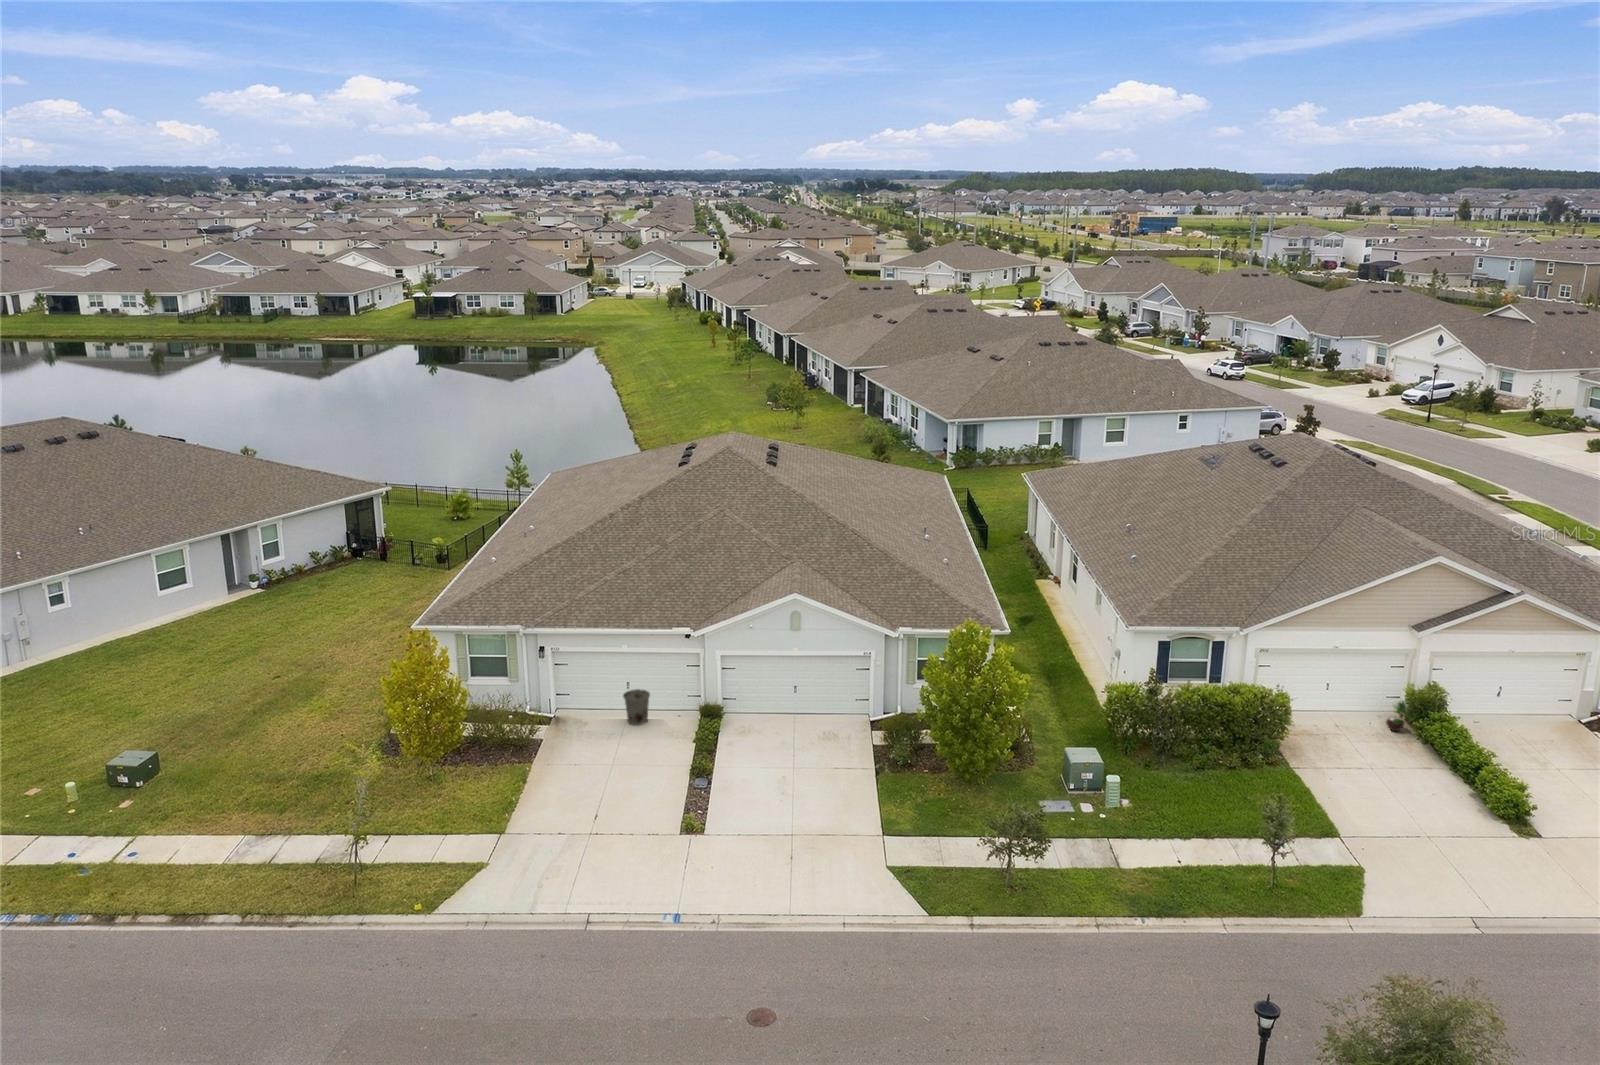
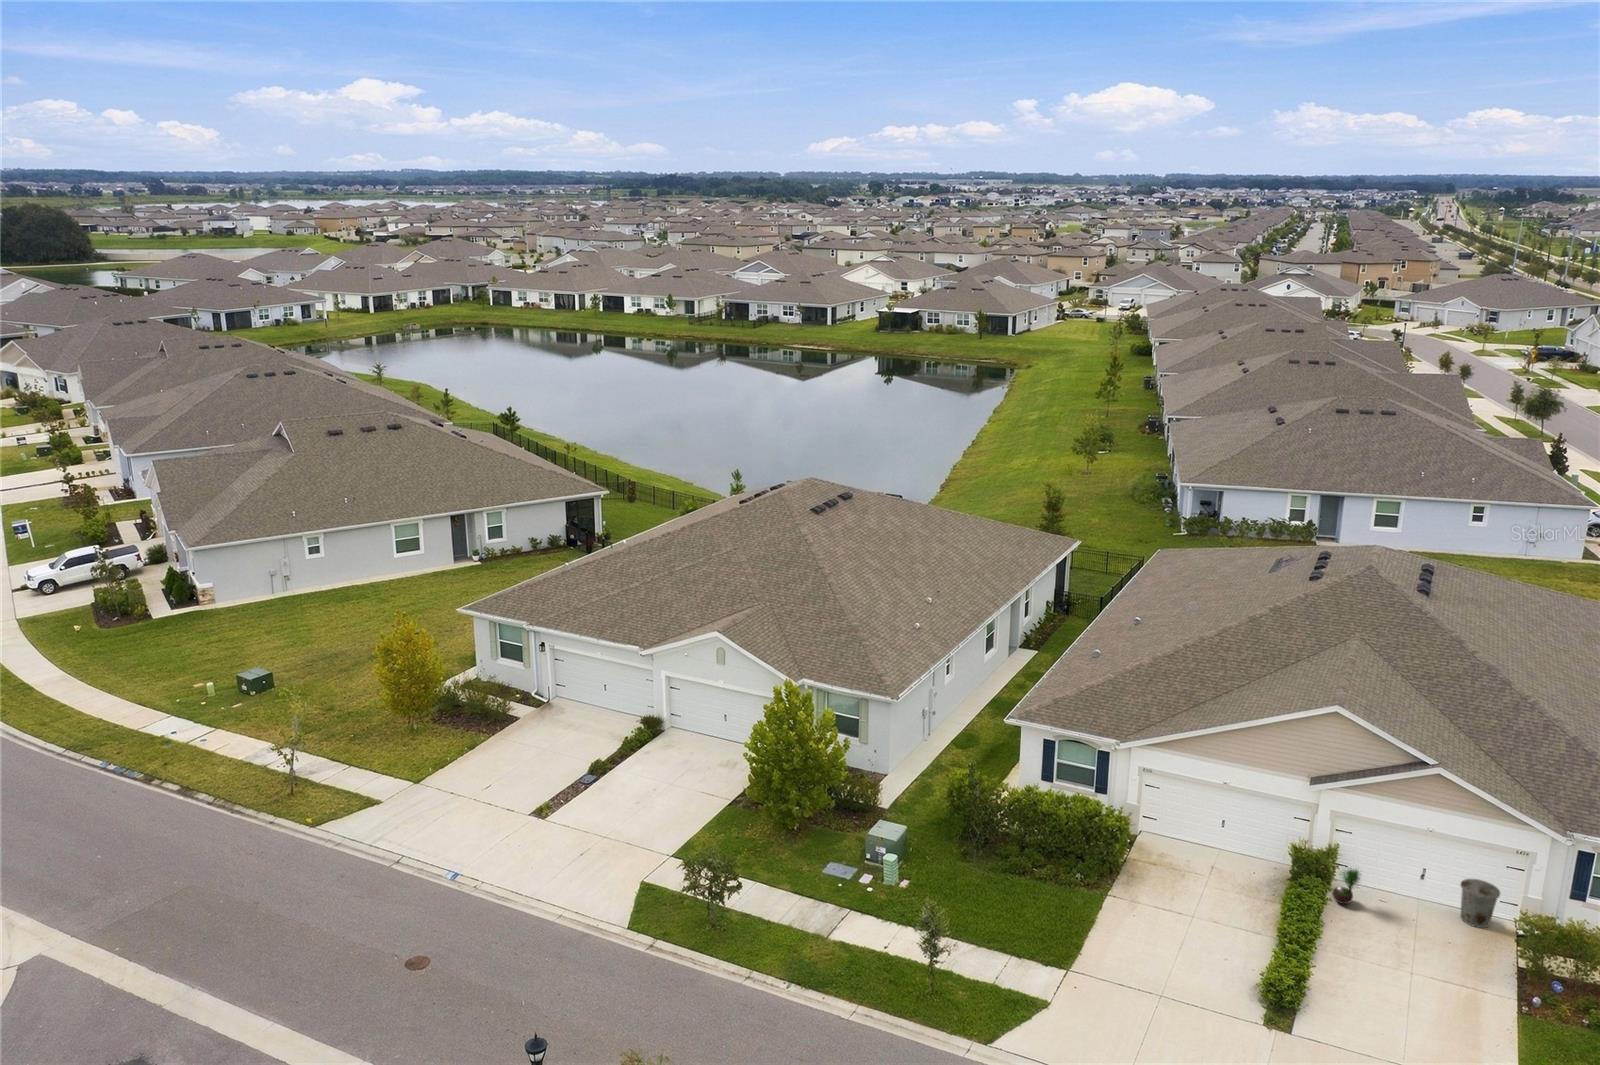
trash can: present [623,689,650,725] -> present [1460,879,1500,928]

